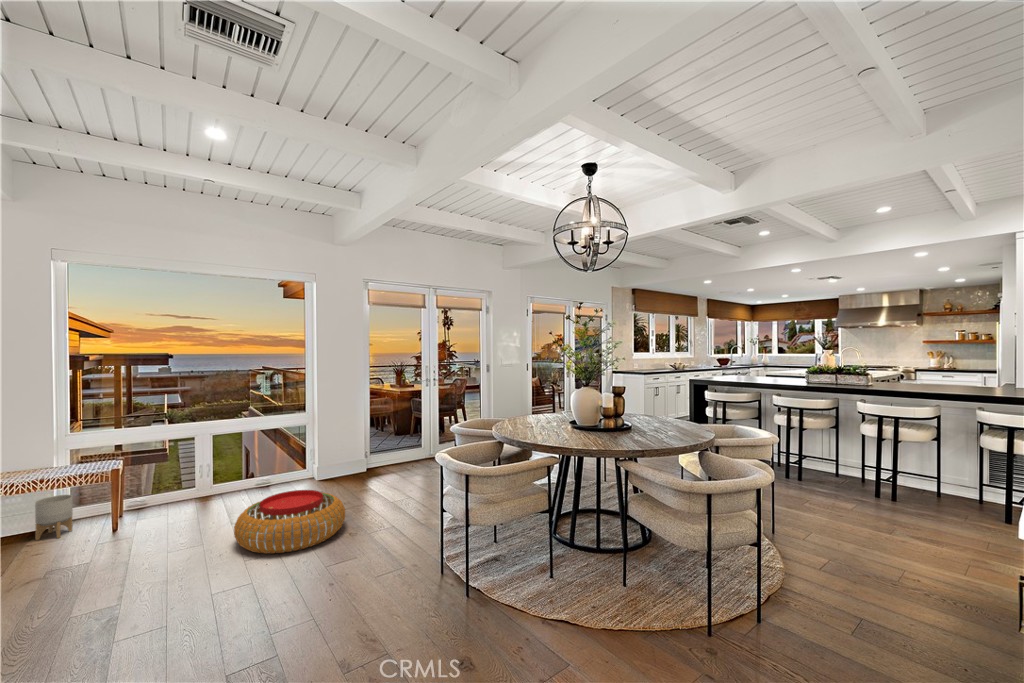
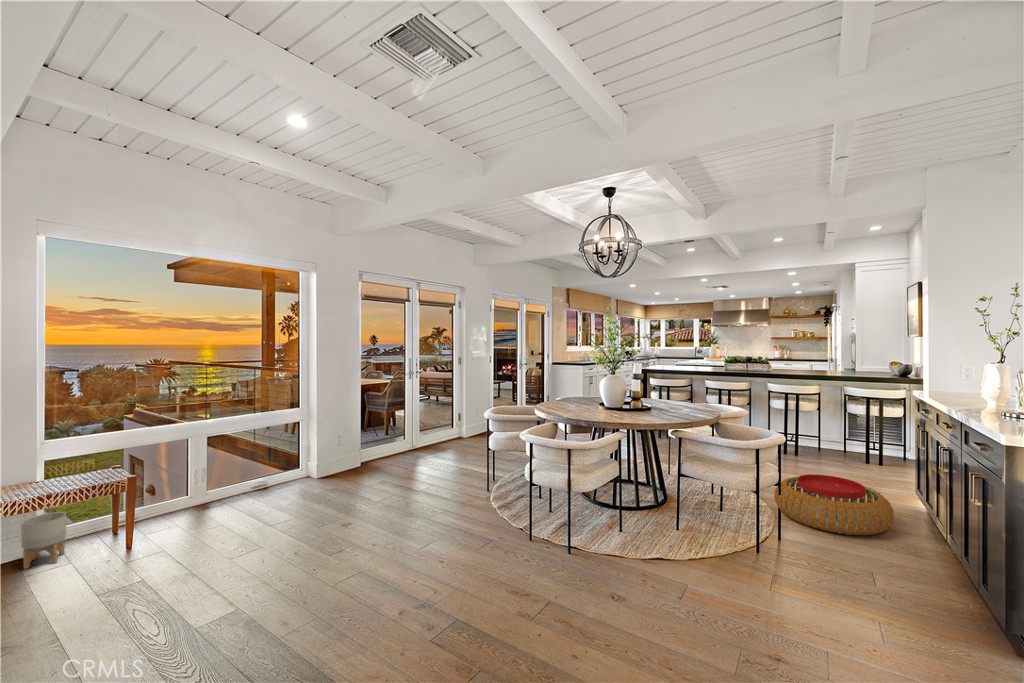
pouf: present [234,490,345,554] -> present [774,475,894,536]

